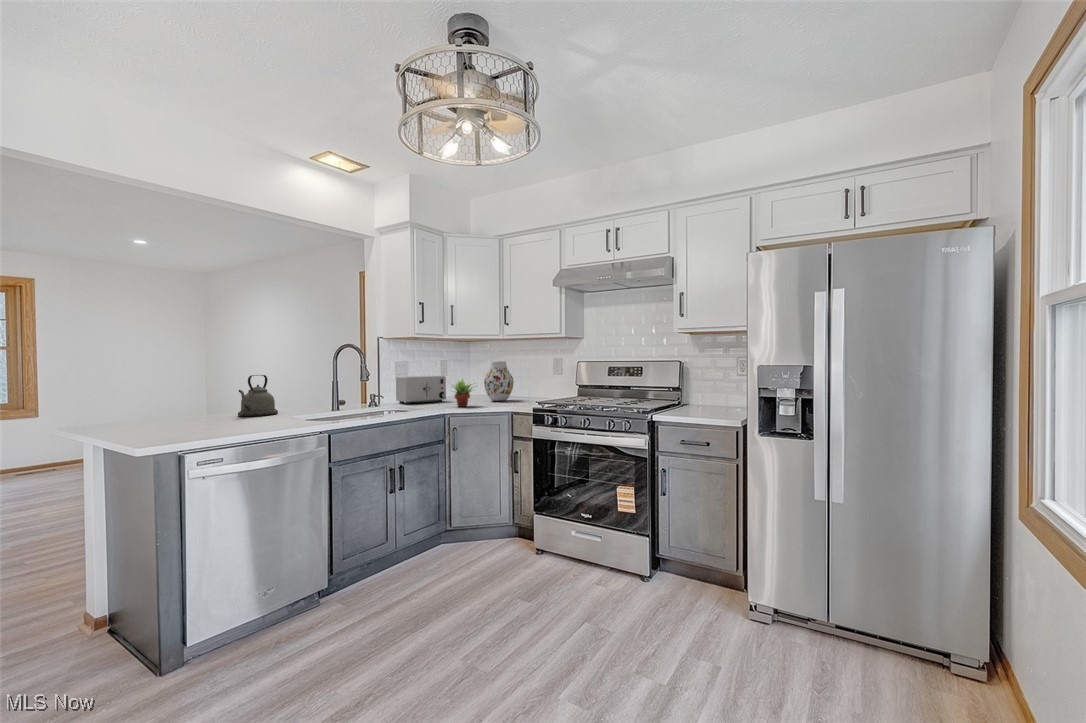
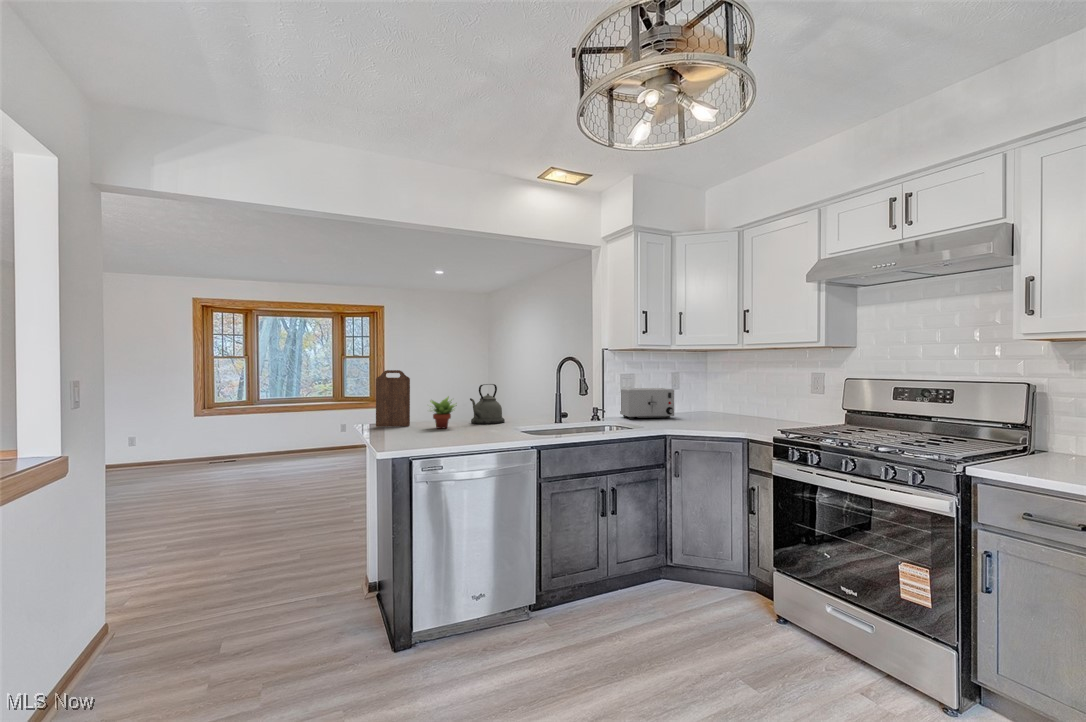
cutting board: none [110,361,160,427] -> present [376,370,410,427]
vase: present [484,361,514,401] -> none [719,374,757,422]
succulent plant: present [452,379,473,407] -> present [430,396,455,429]

